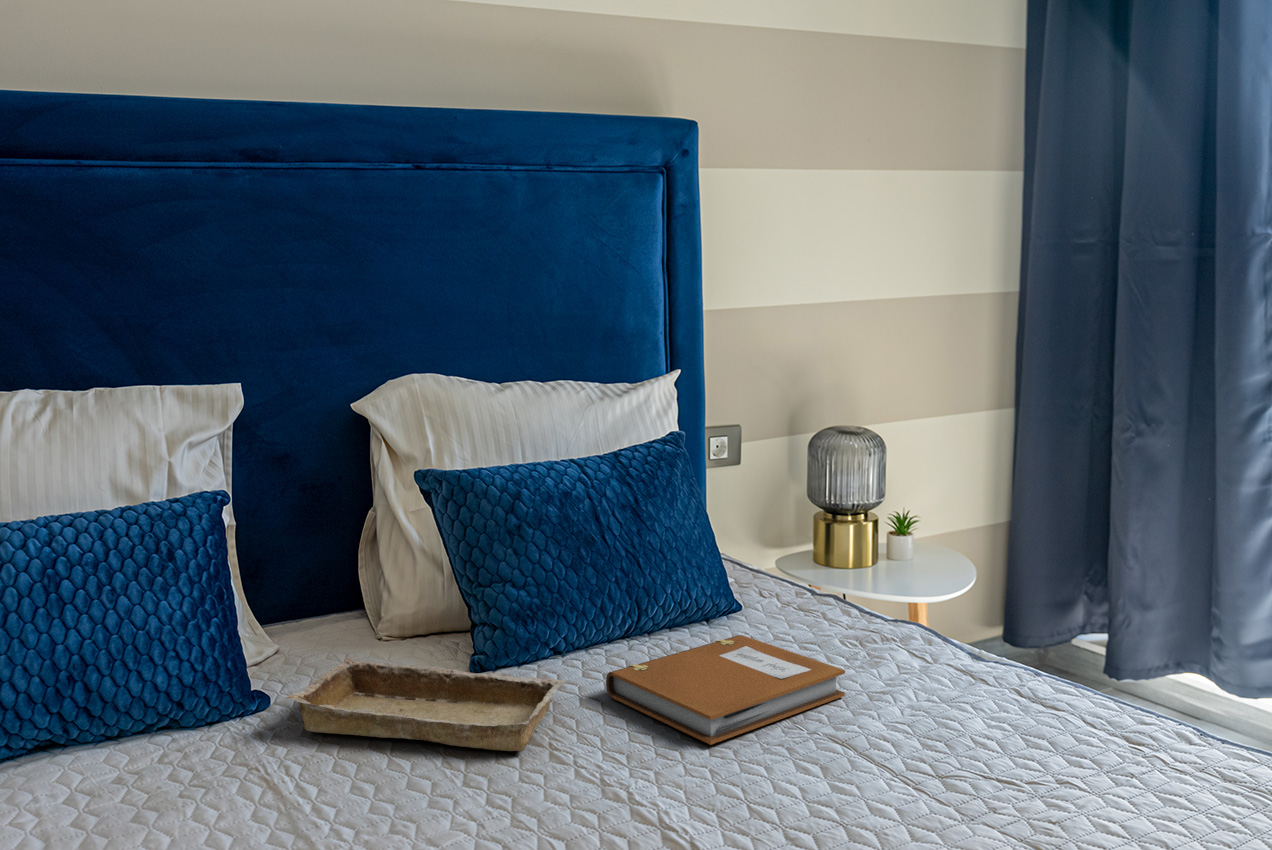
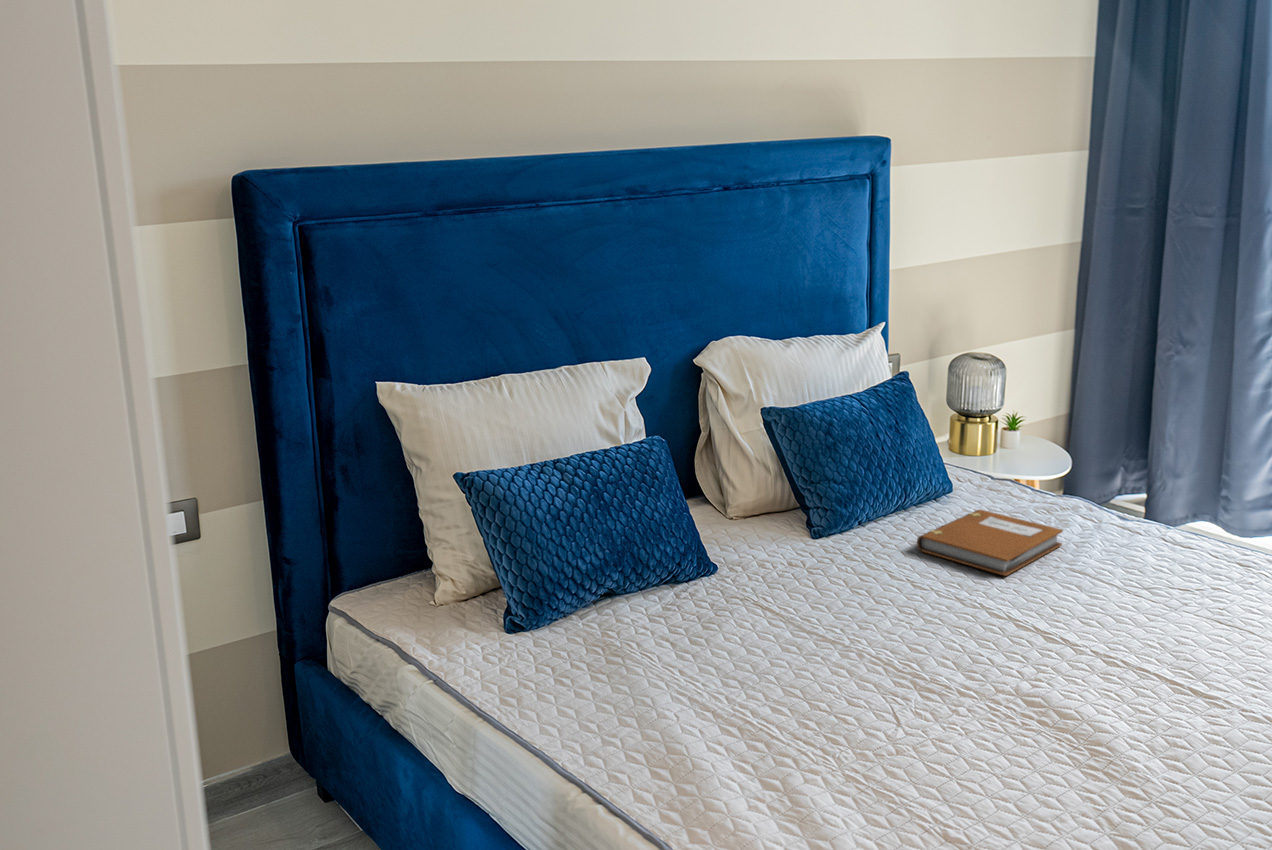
tray: present [286,659,566,751] -> none [747,533,907,584]

